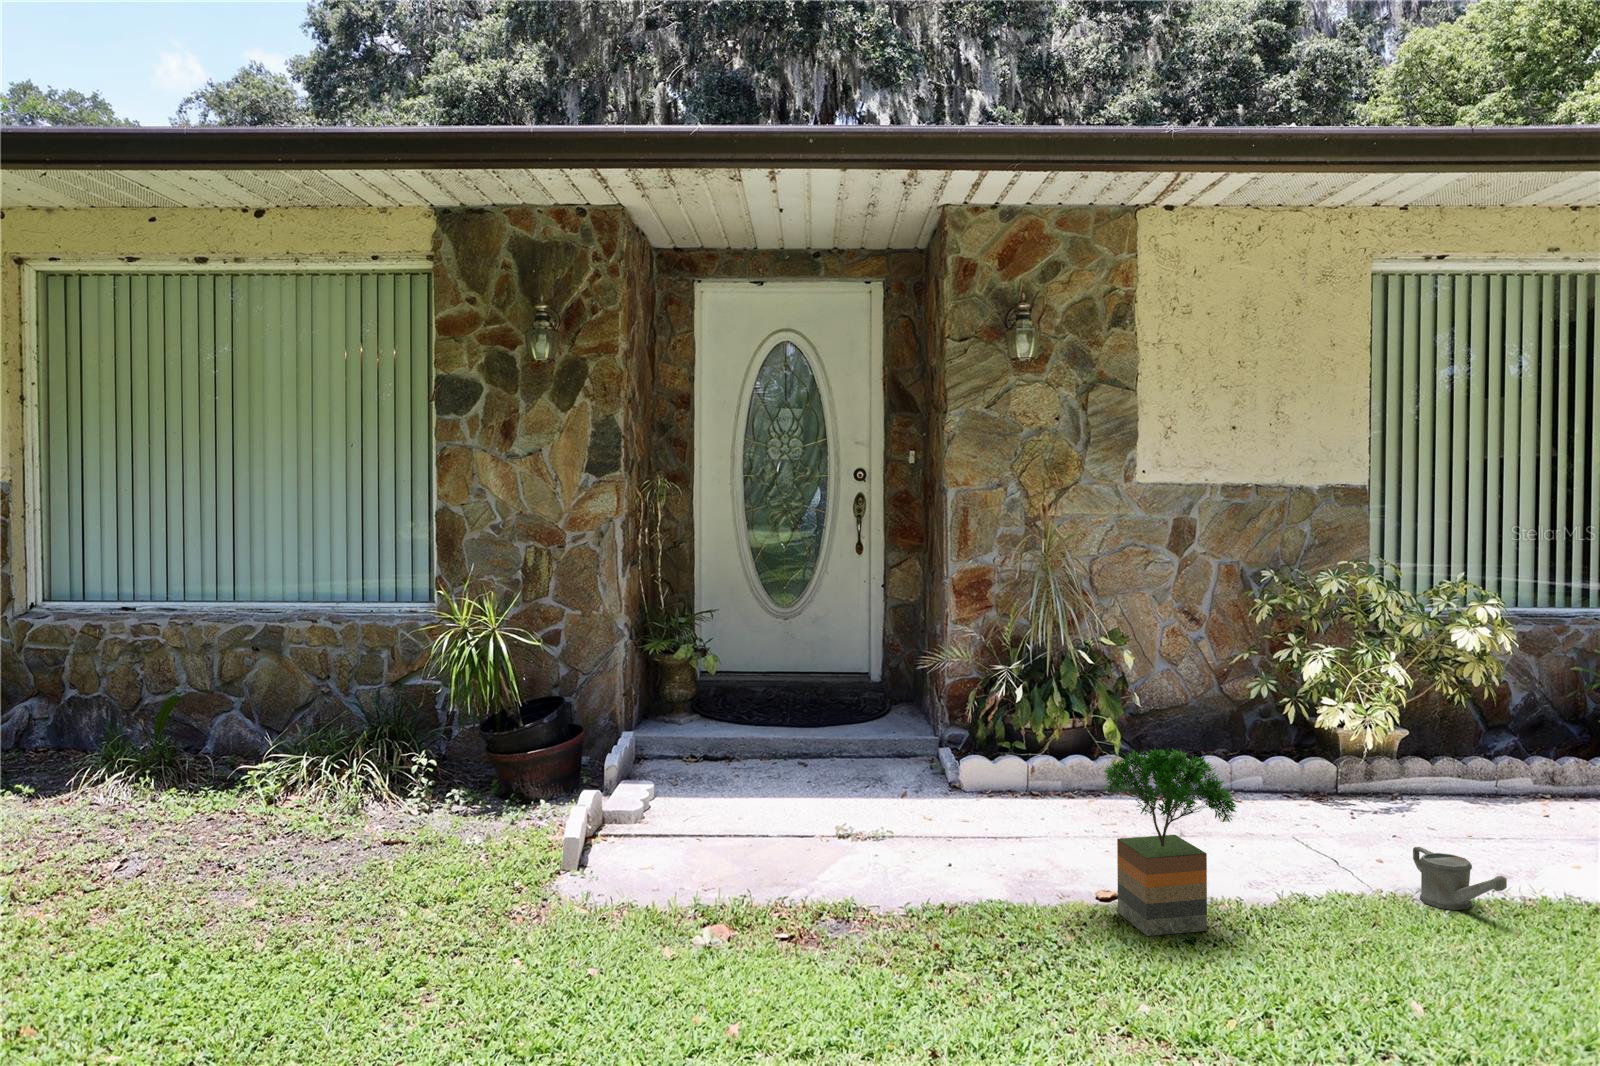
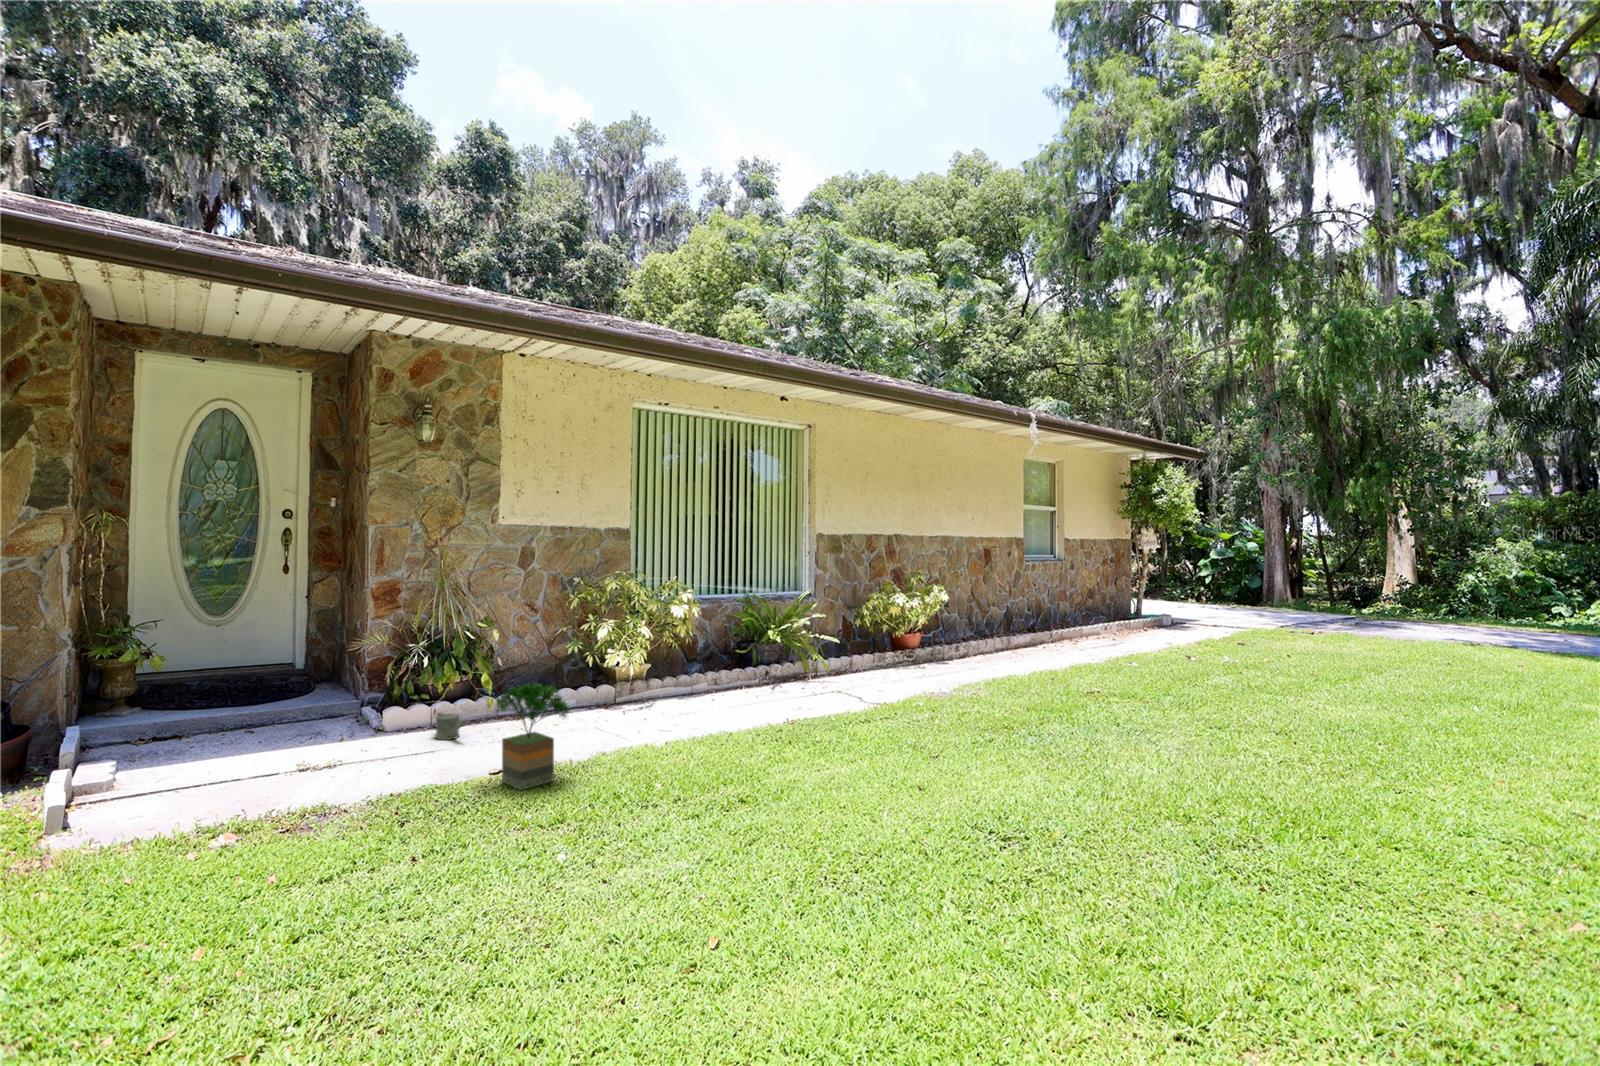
watering can: present [1413,847,1507,910] -> present [436,713,467,740]

